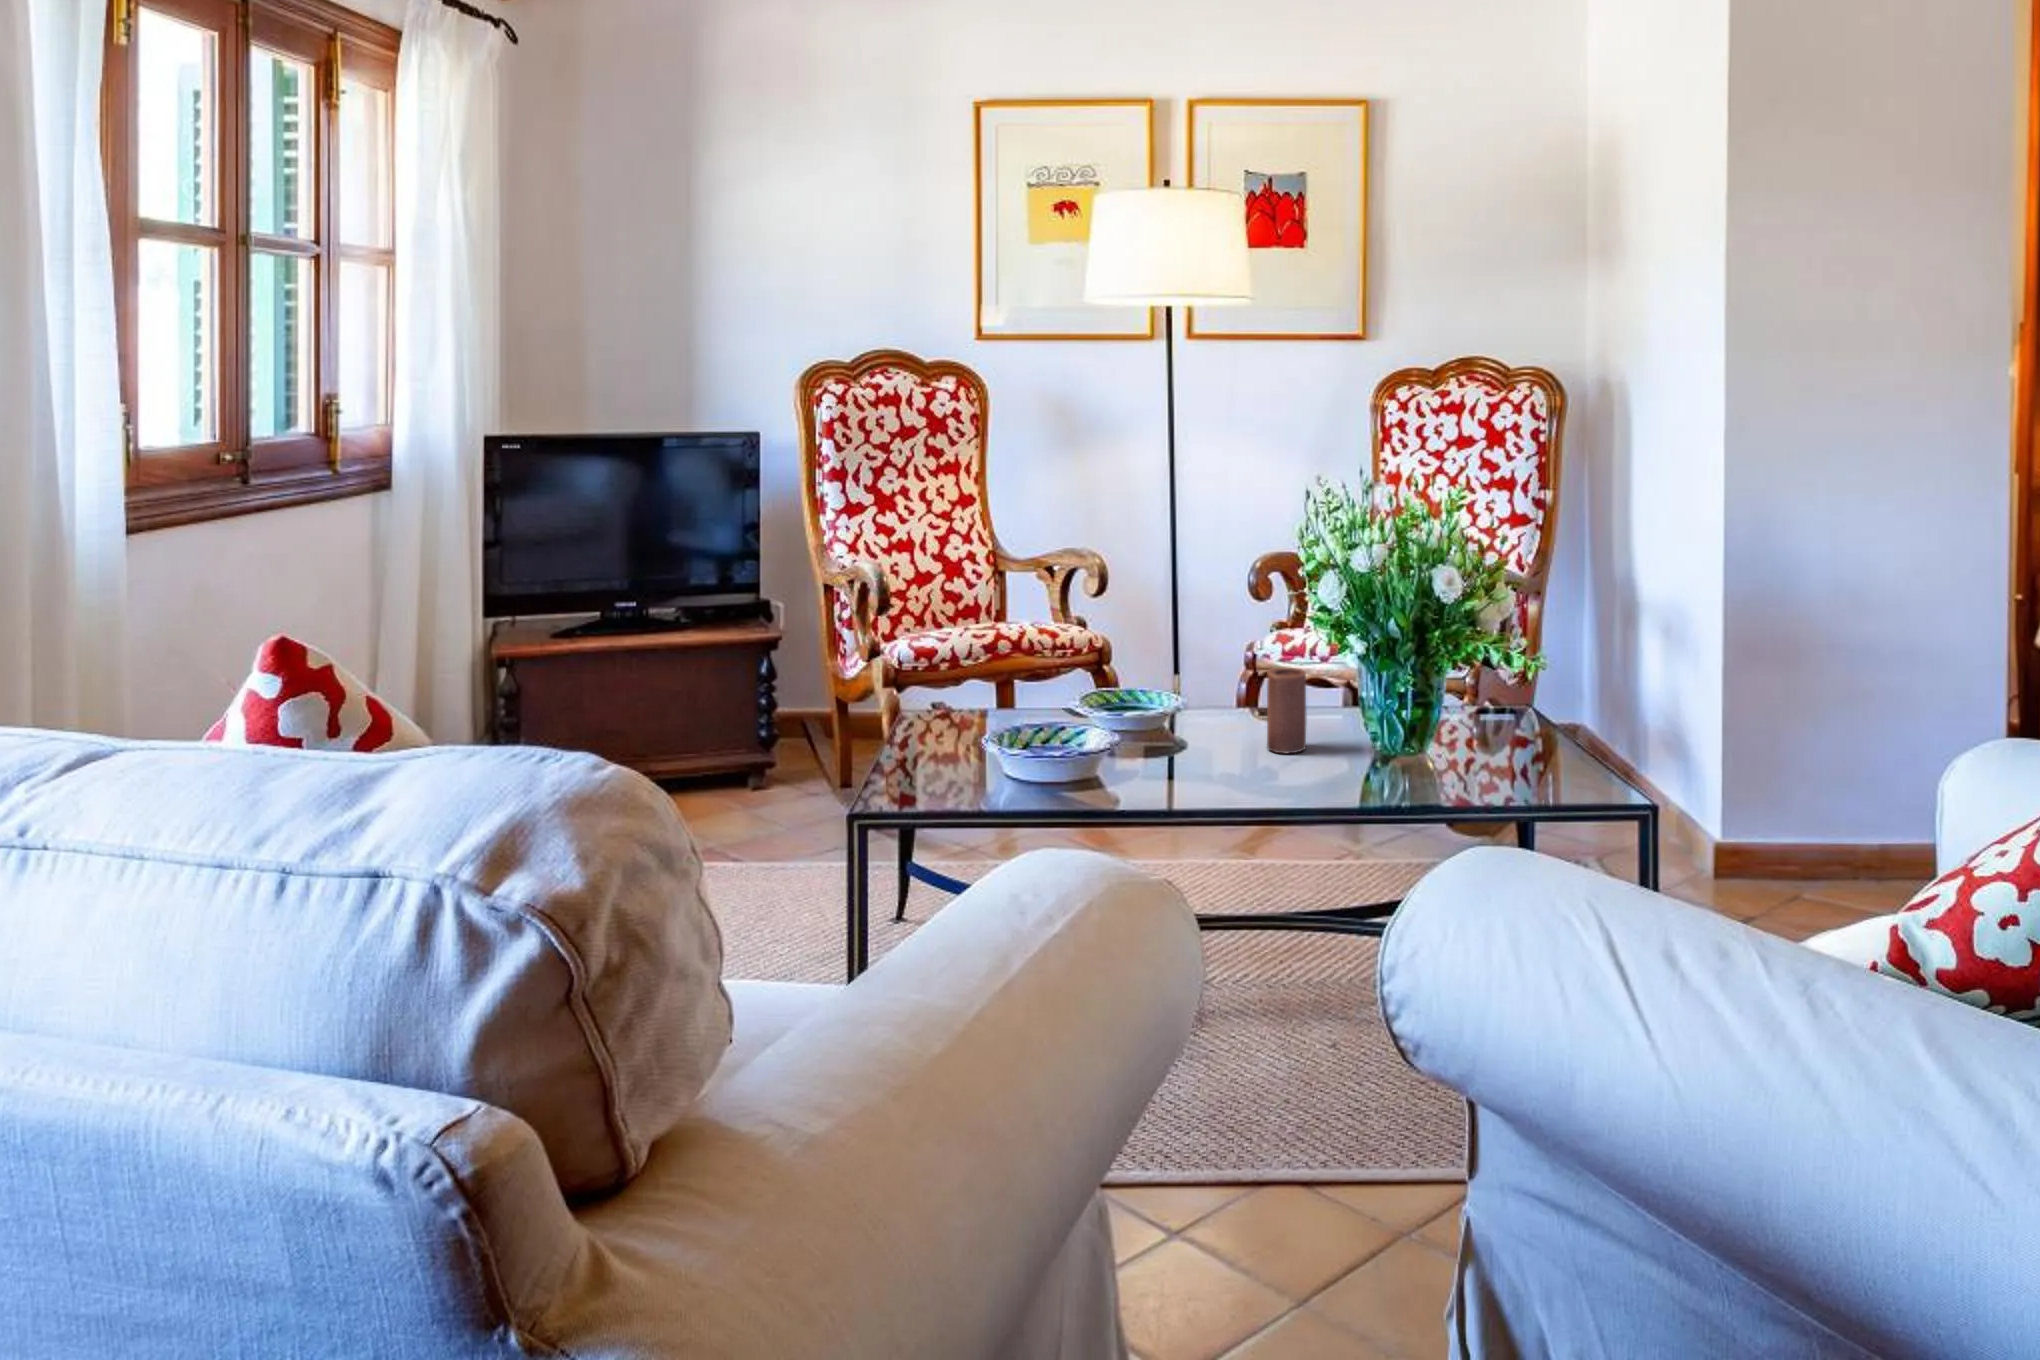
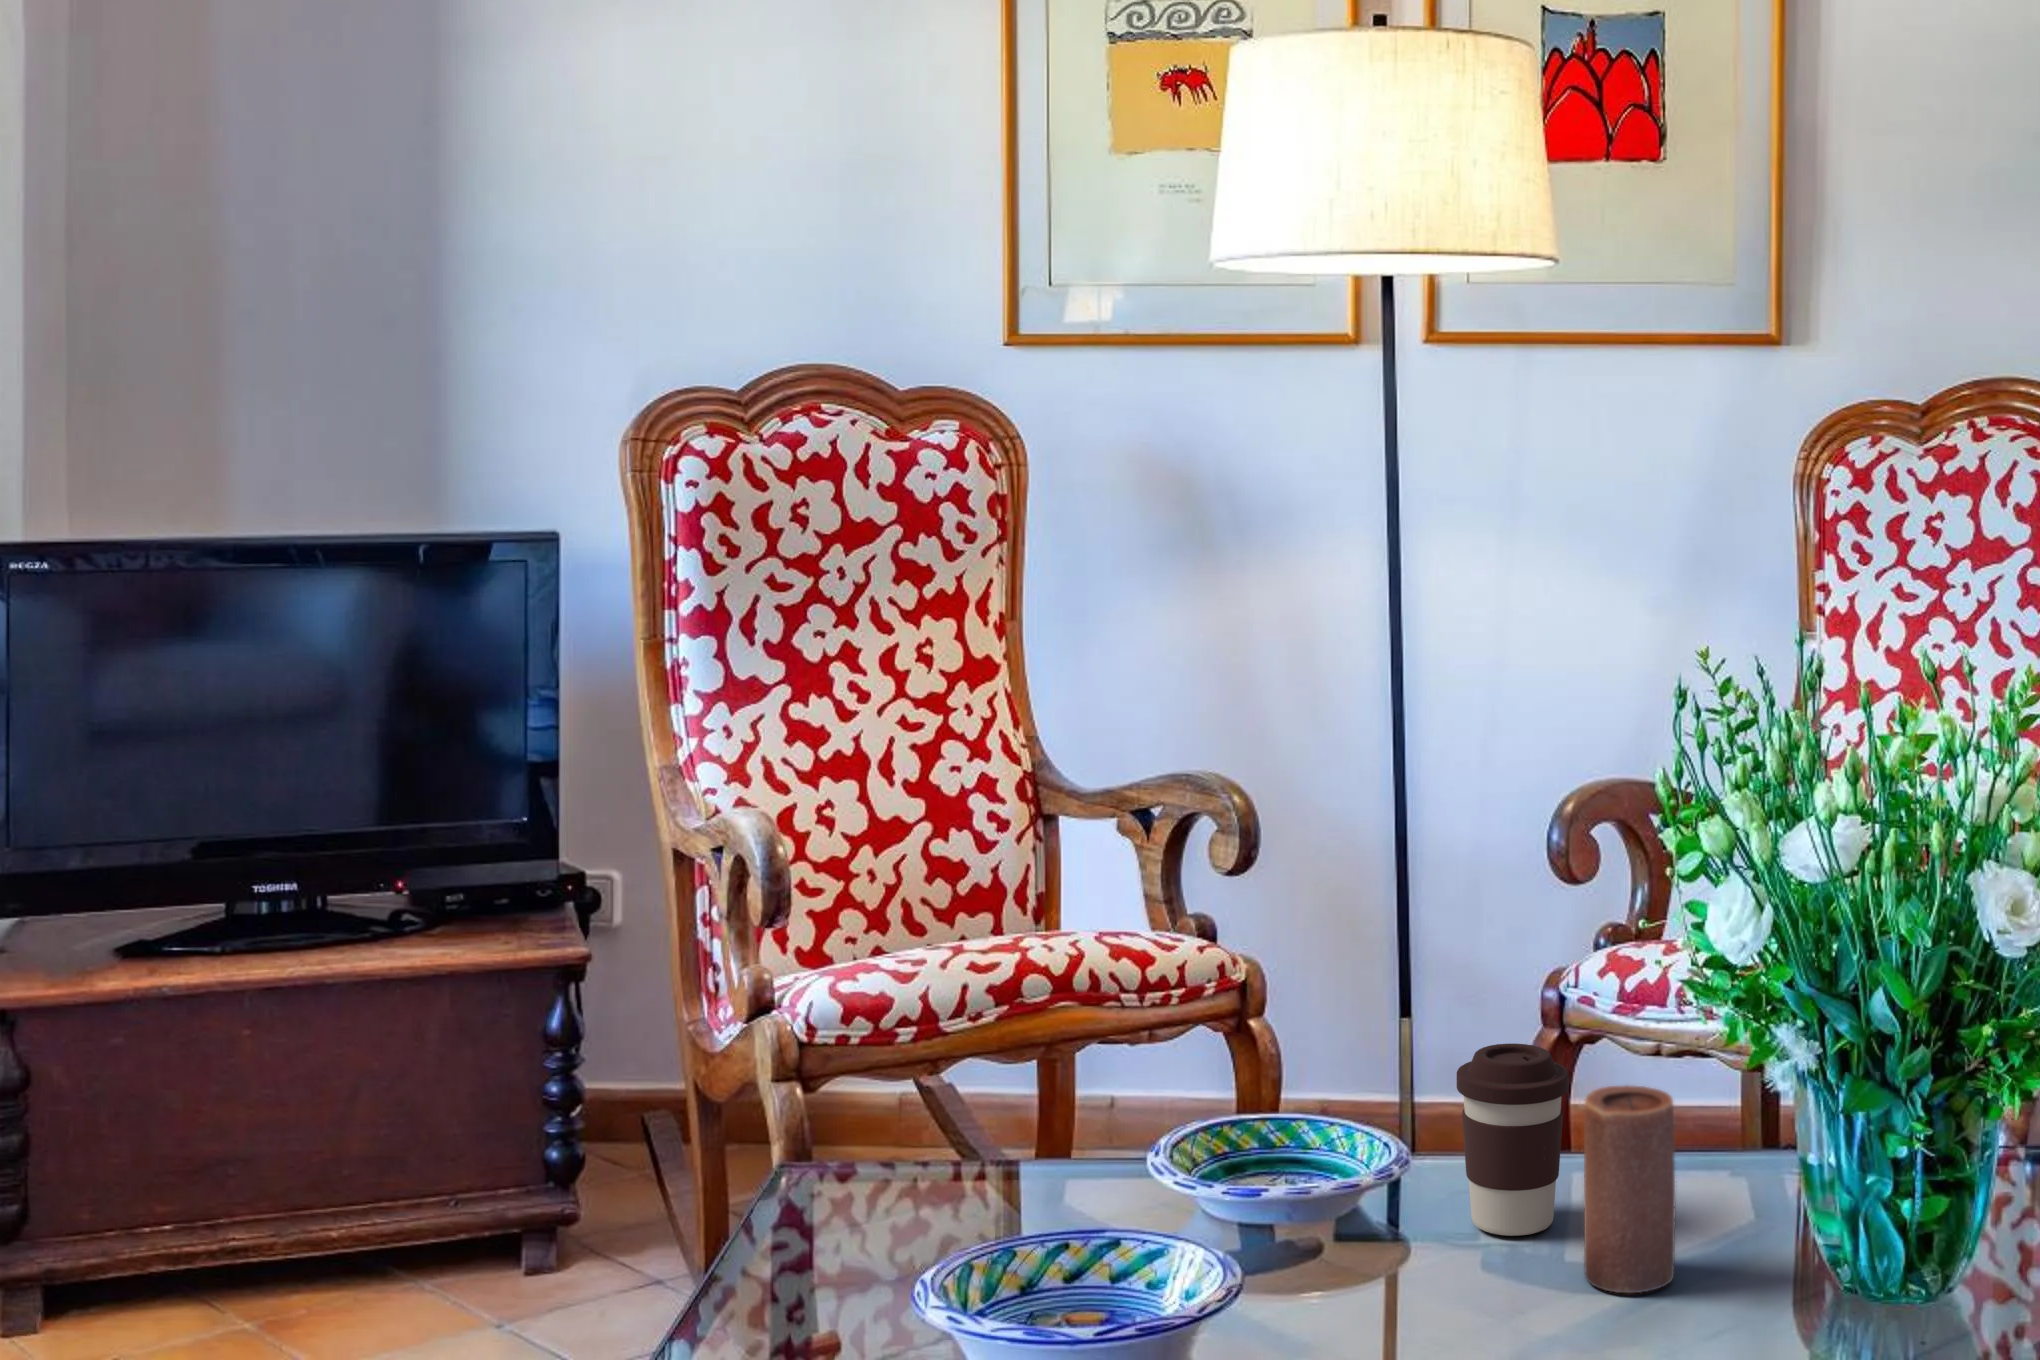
coffee cup: none [1211,654,1260,735] -> present [1457,1043,1569,1236]

